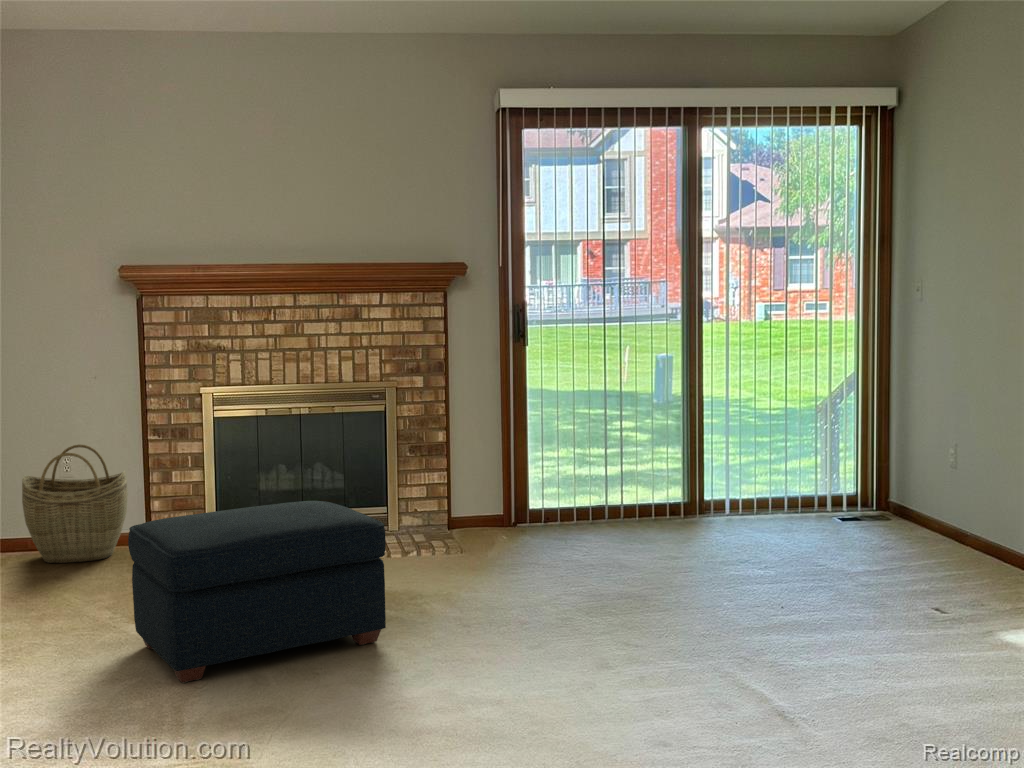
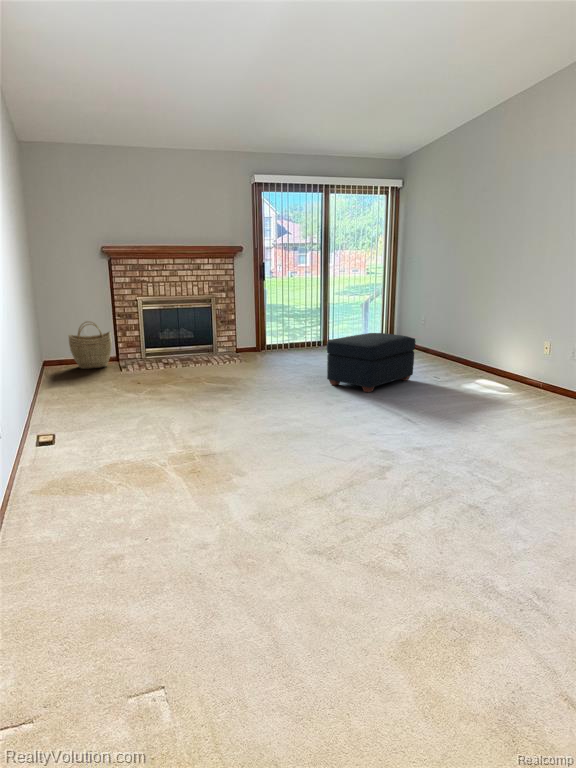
ottoman: present [128,501,386,683] -> present [327,333,416,392]

